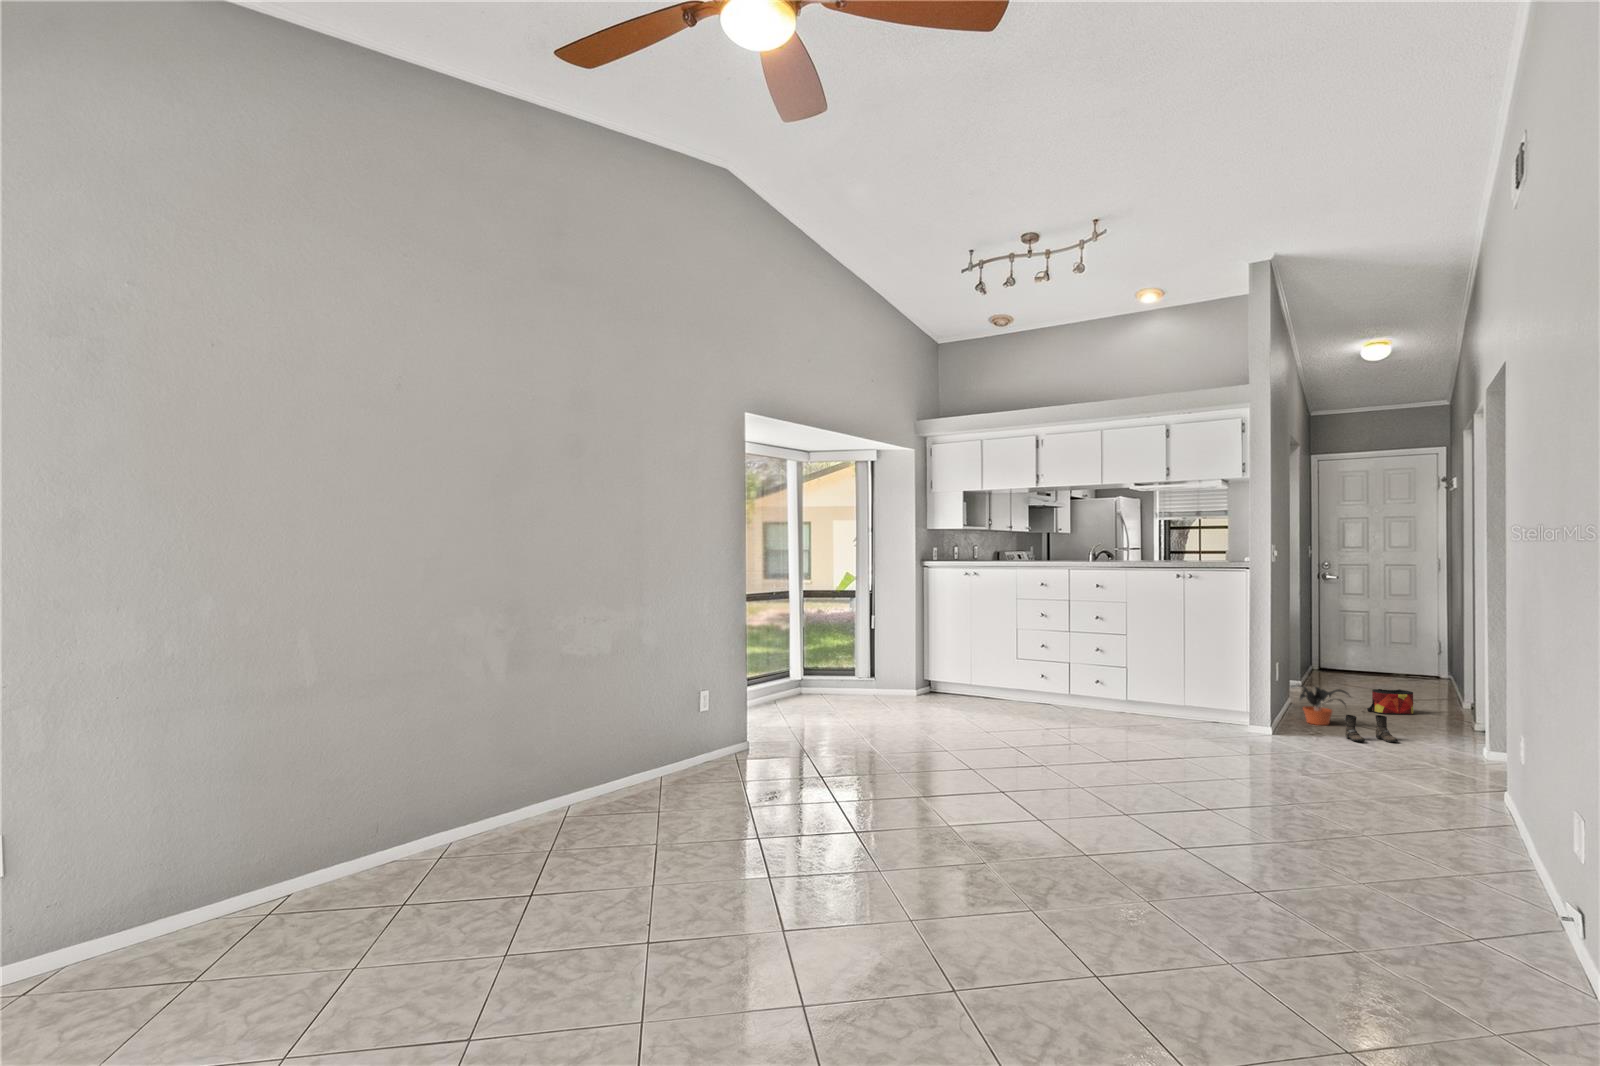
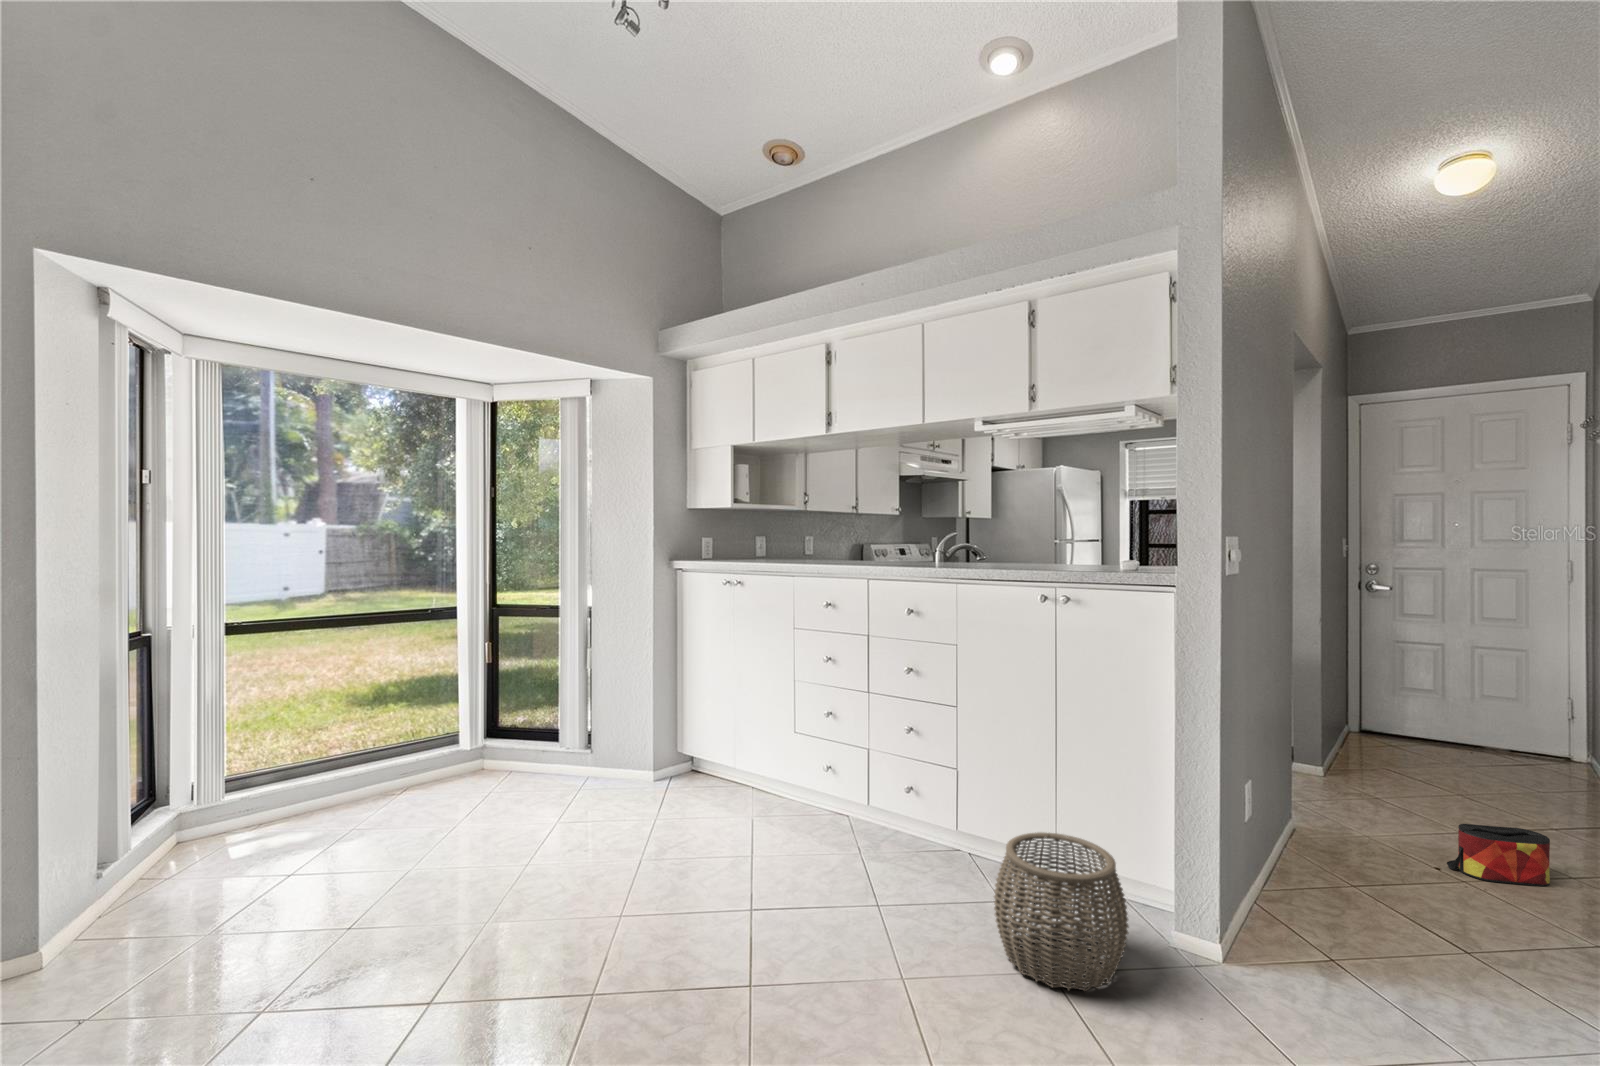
woven basket: none [1172,682,1236,740] -> present [994,832,1129,991]
potted plant: present [1298,685,1349,725] -> none [1276,825,1417,926]
boots: present [1344,715,1398,742] -> none [1397,942,1542,1035]

